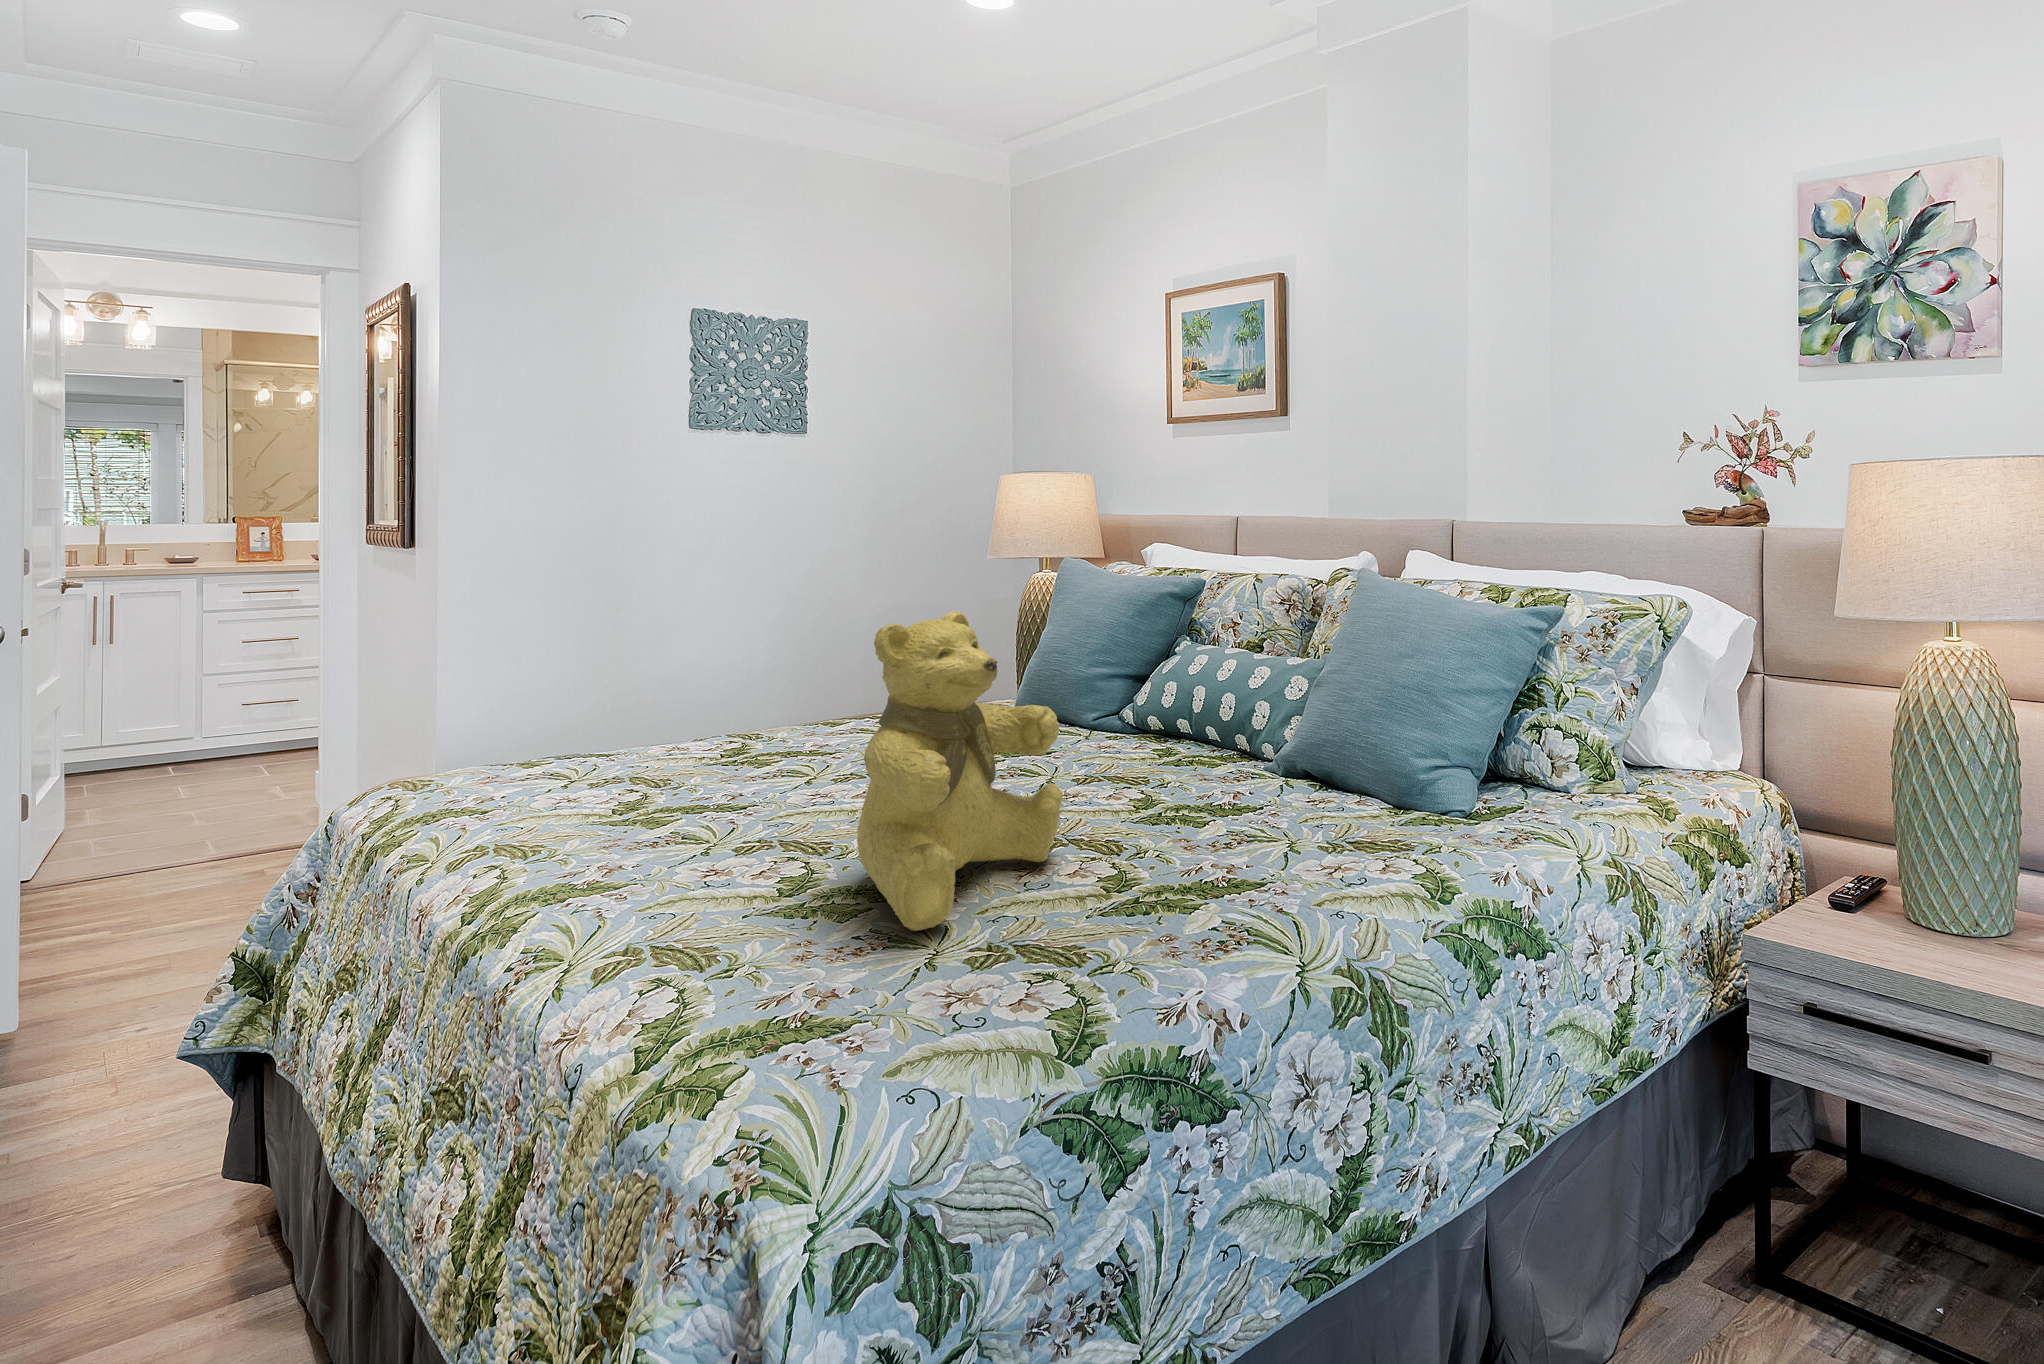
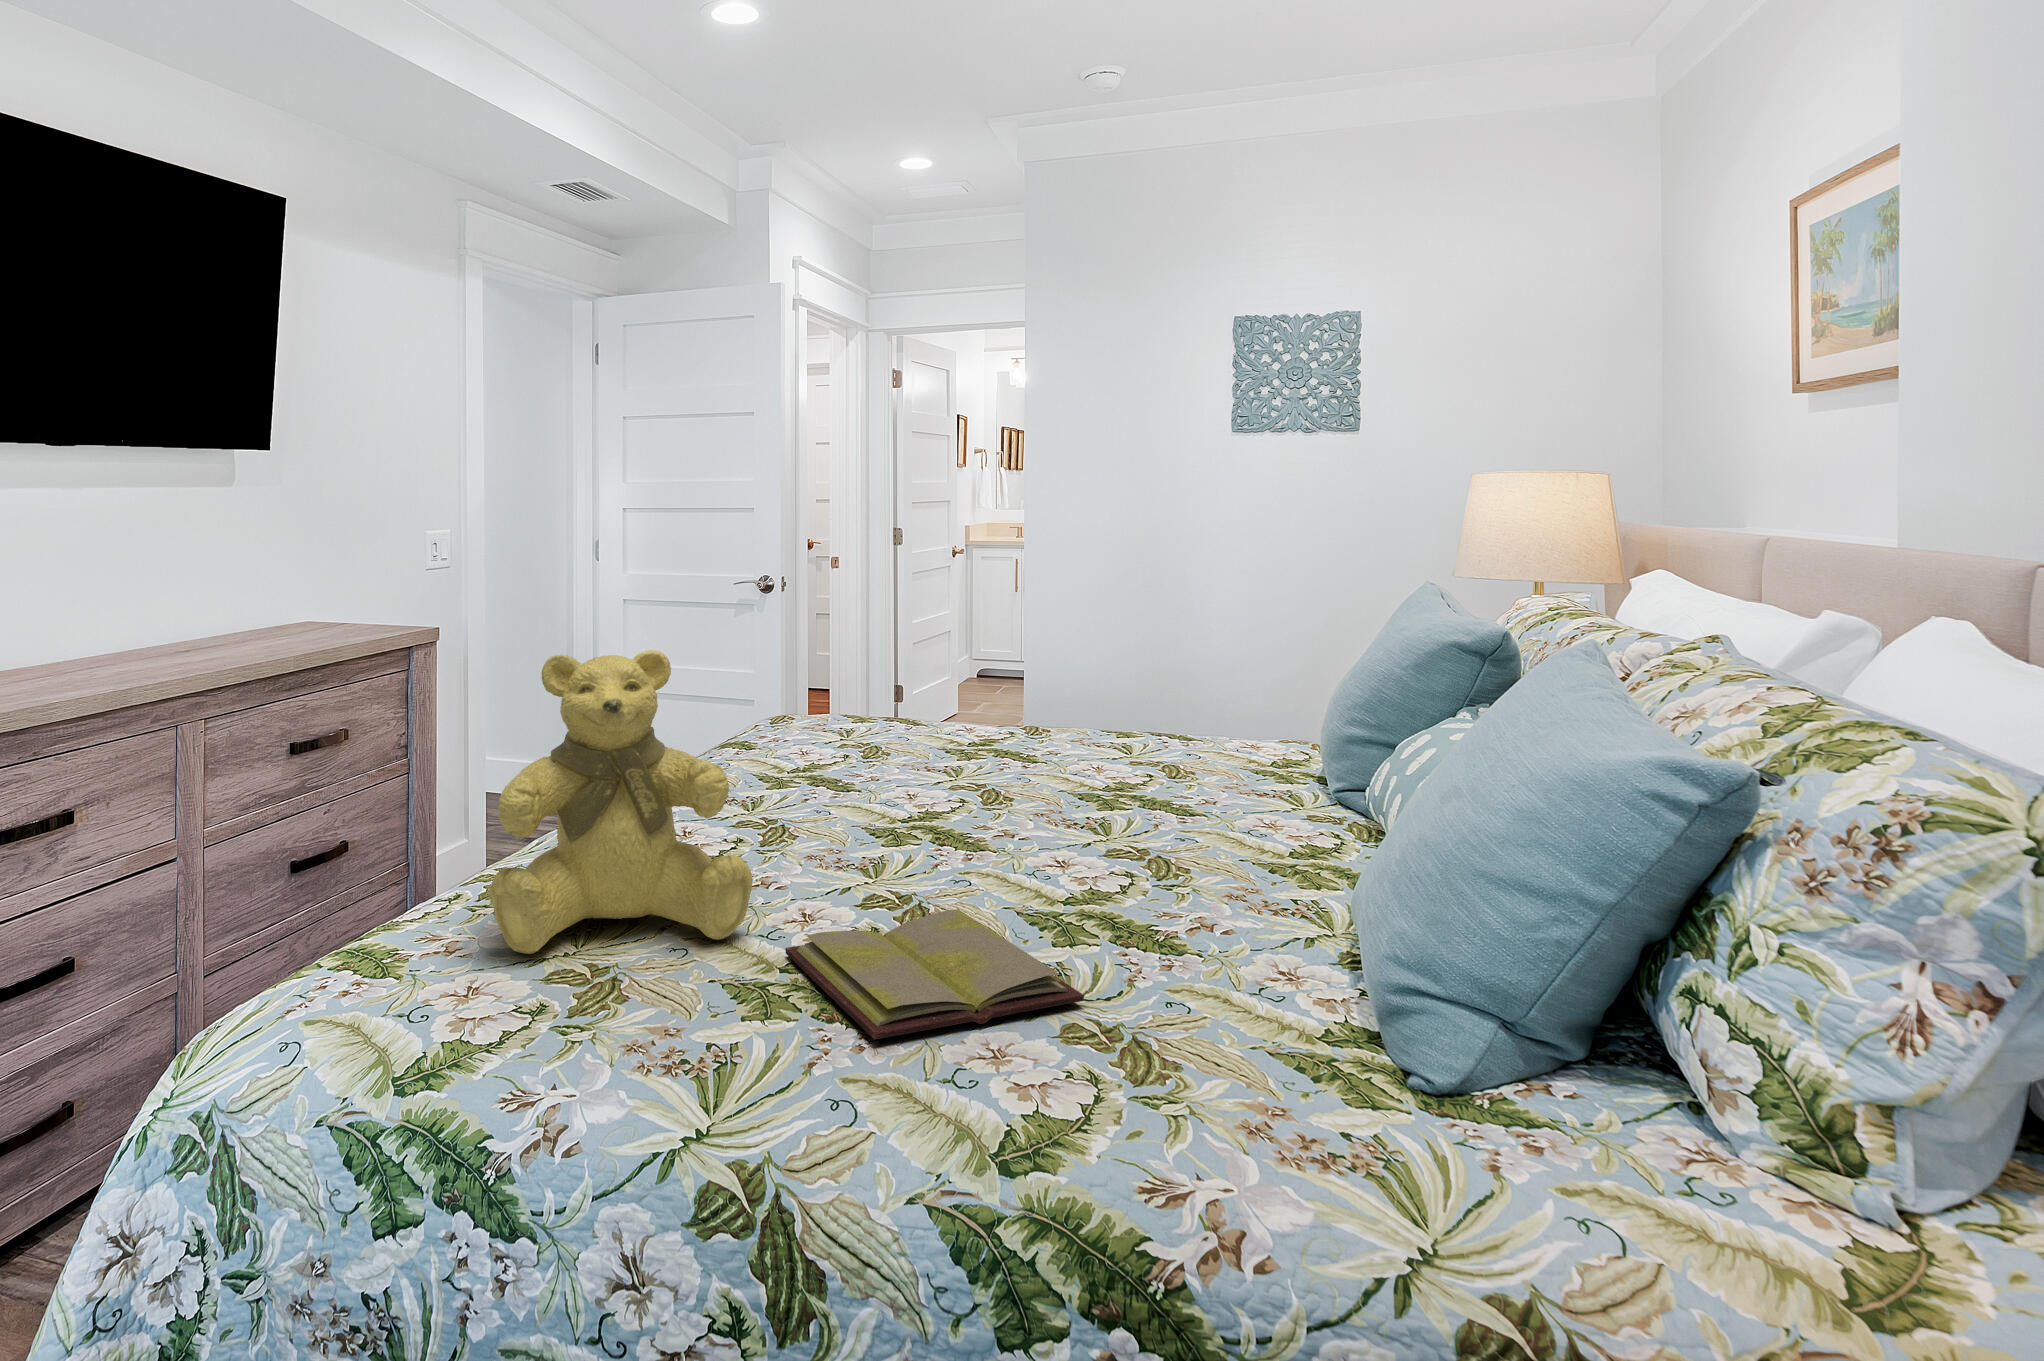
diary: none [1107,786,1307,872] -> present [785,909,1084,1040]

